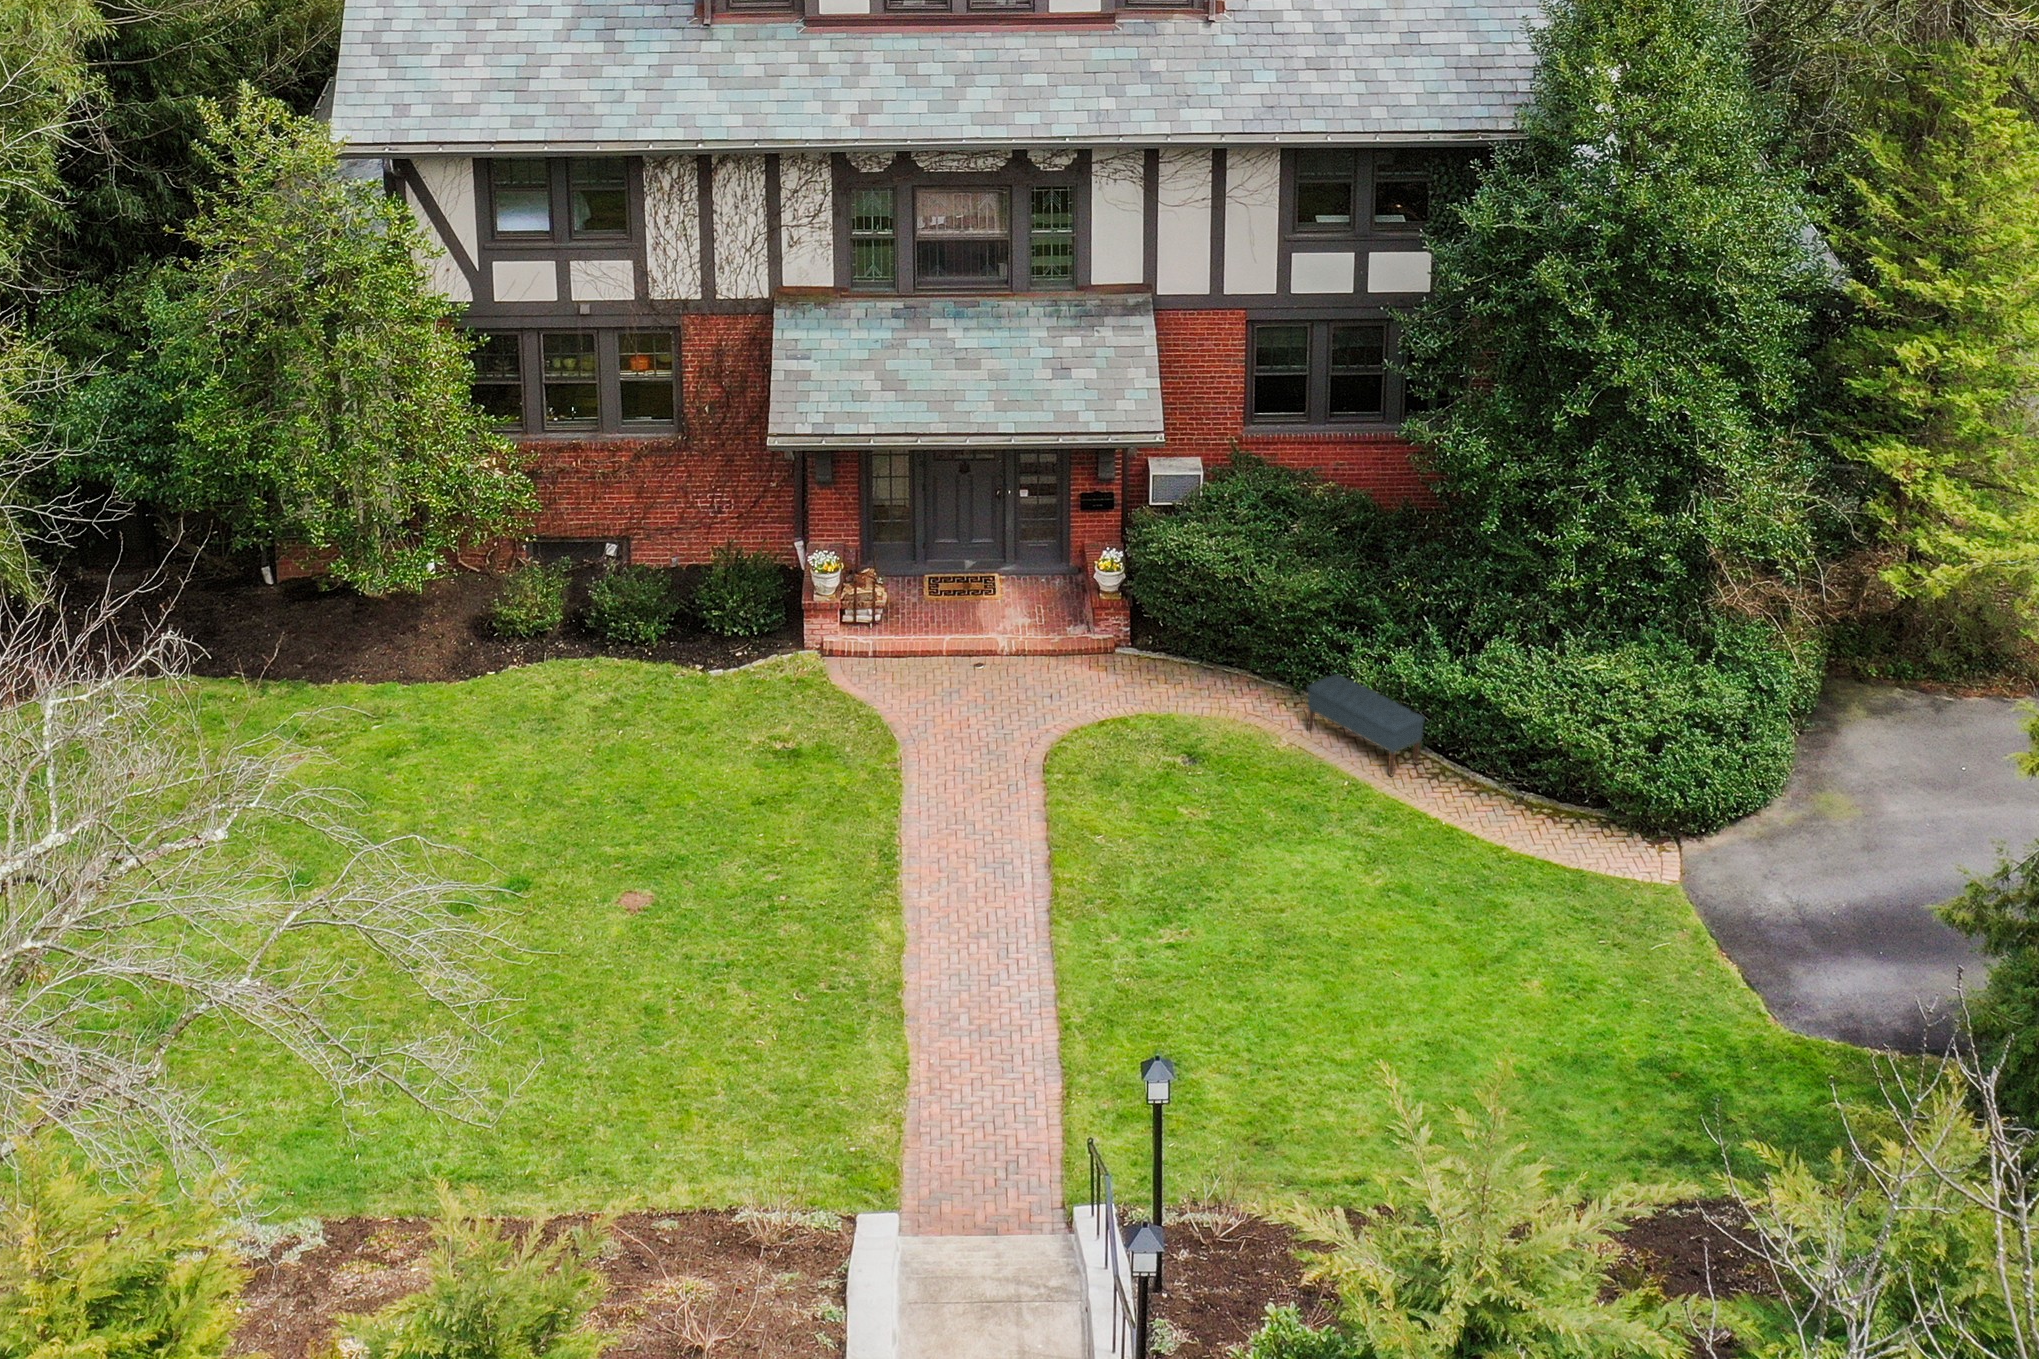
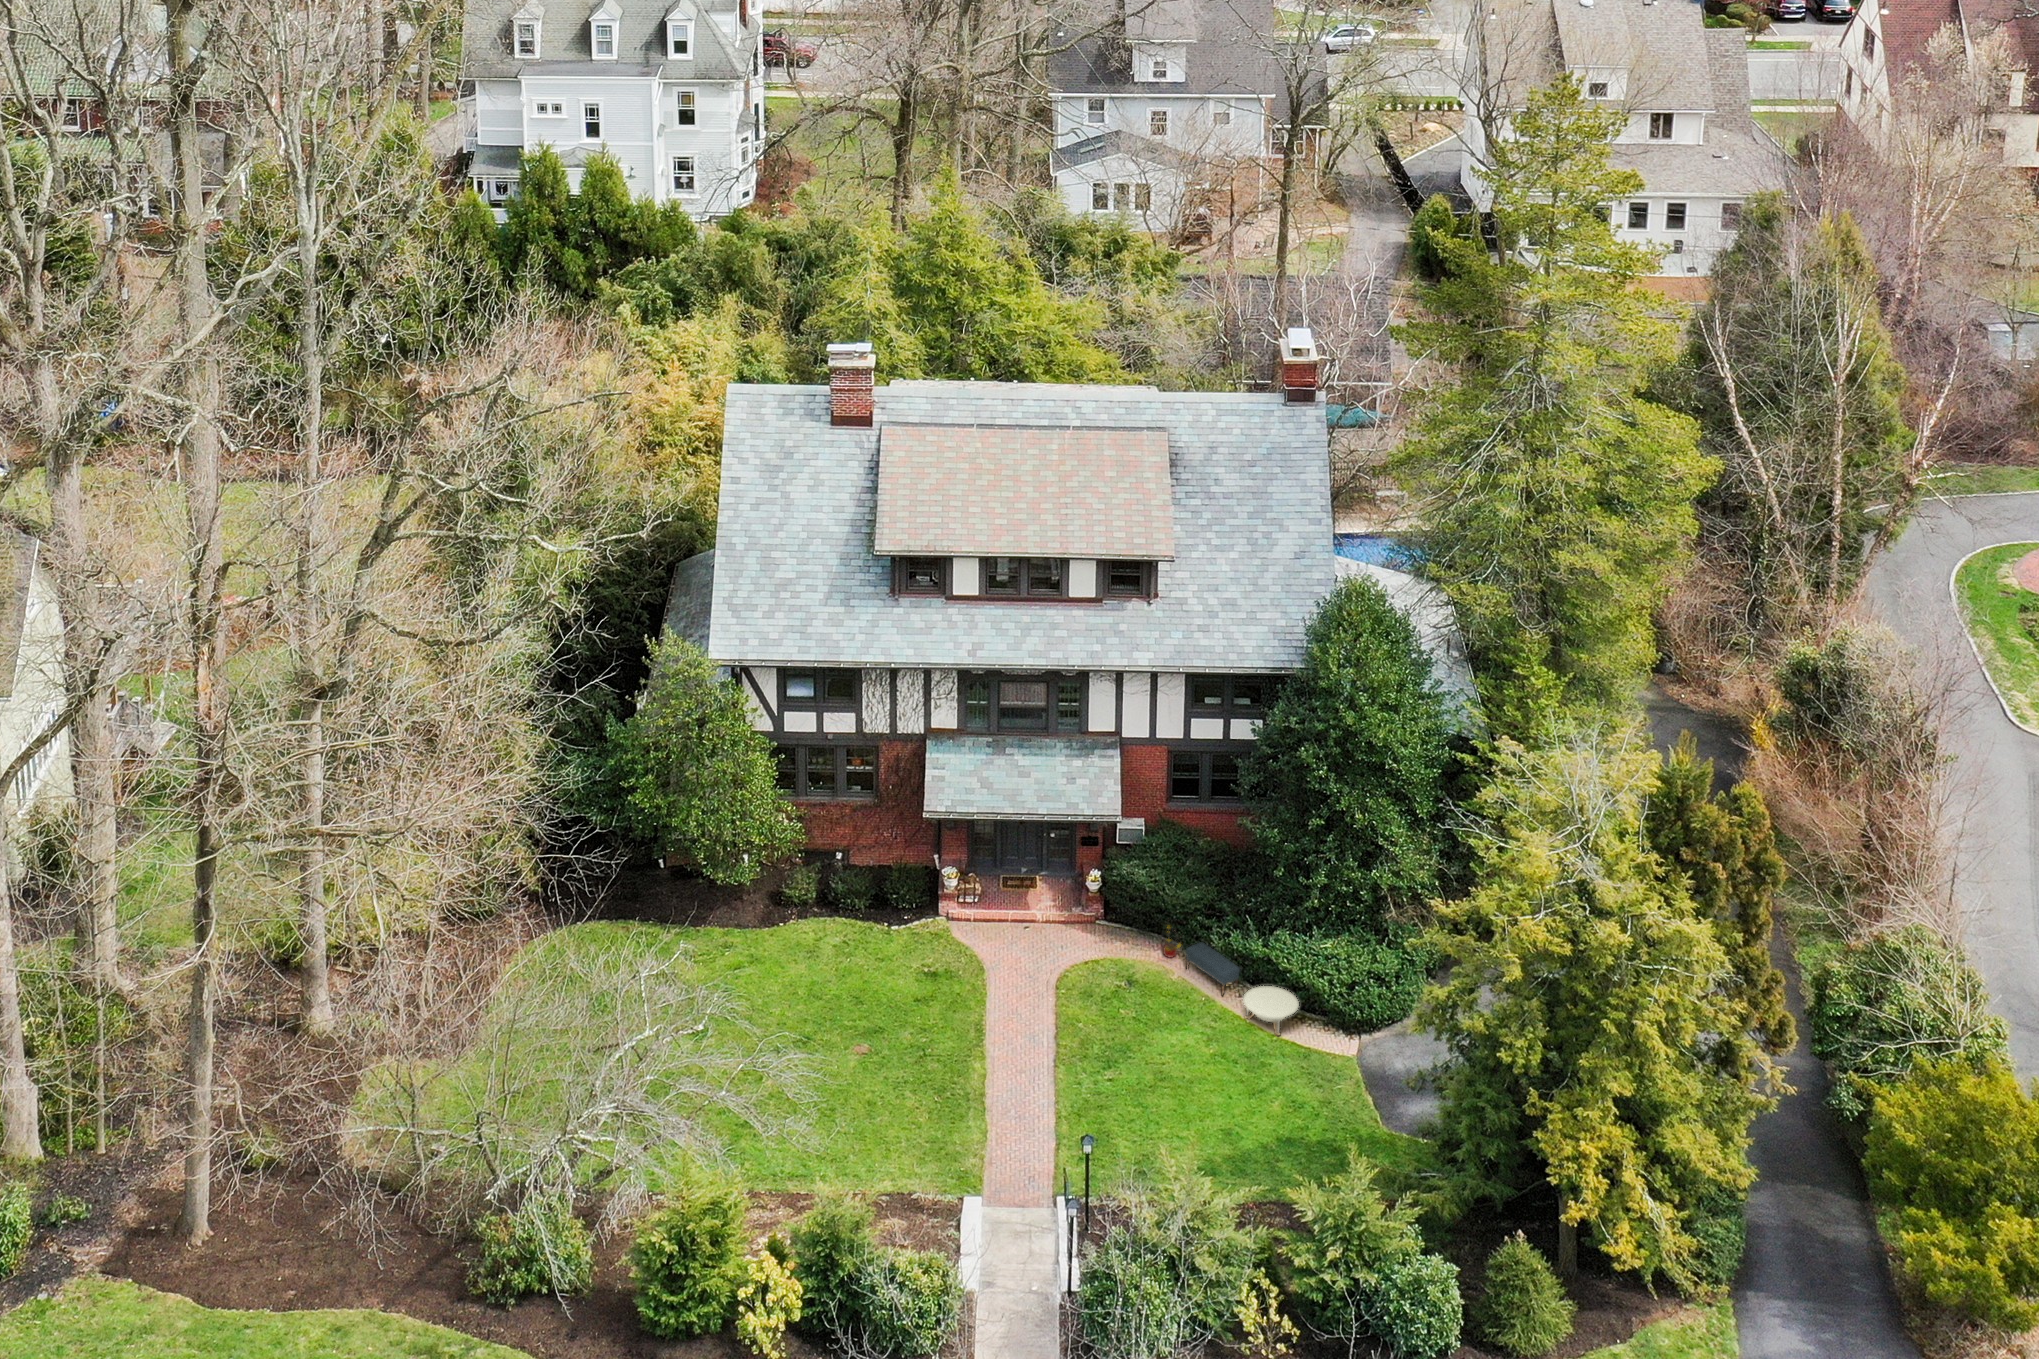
decorative plant: none [1257,633,1299,710] -> present [1164,930,1180,958]
round table: none [1442,750,1561,848] -> present [1243,986,1299,1036]

